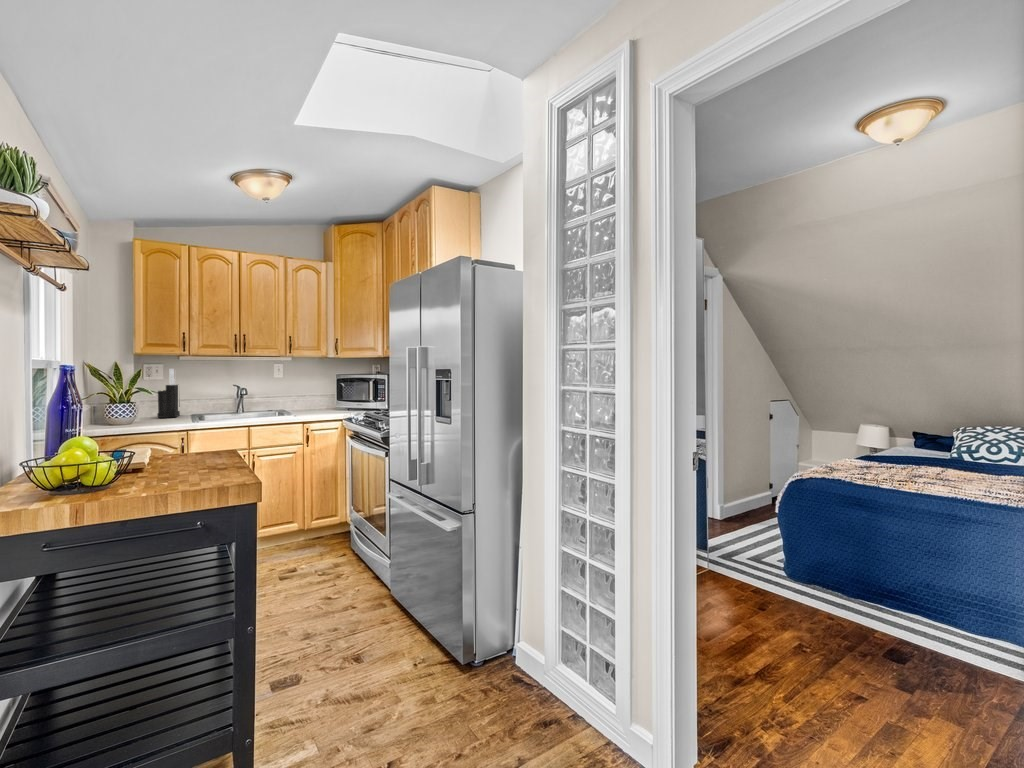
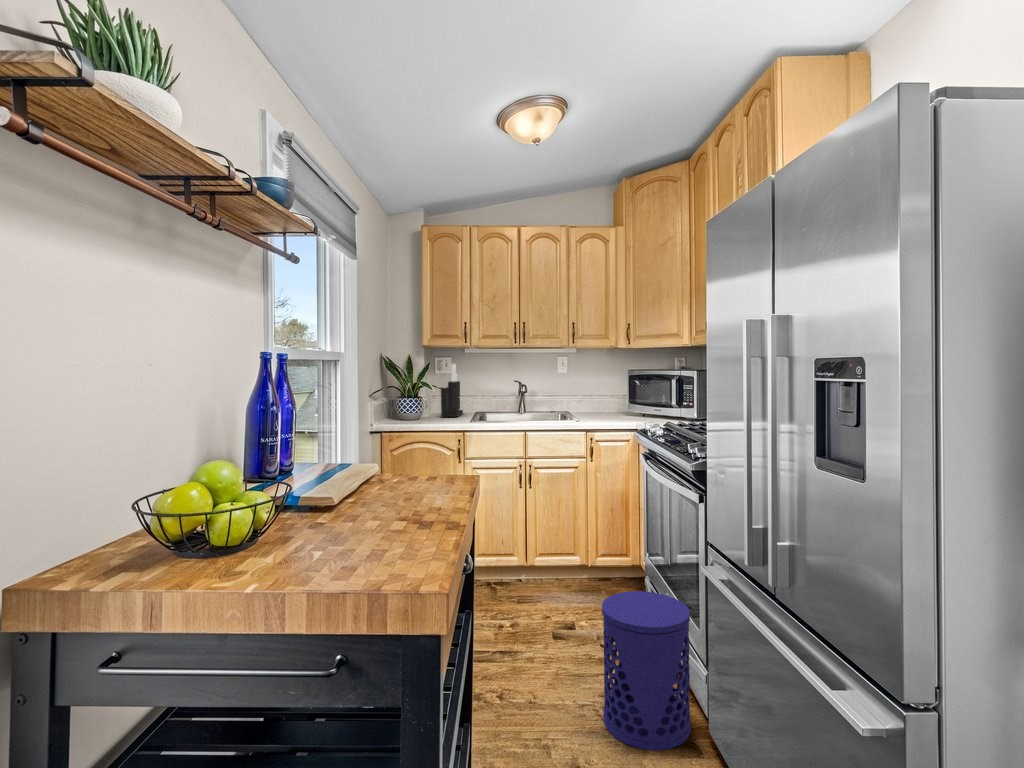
waste bin: none [322,521,381,615] -> present [602,591,691,750]

